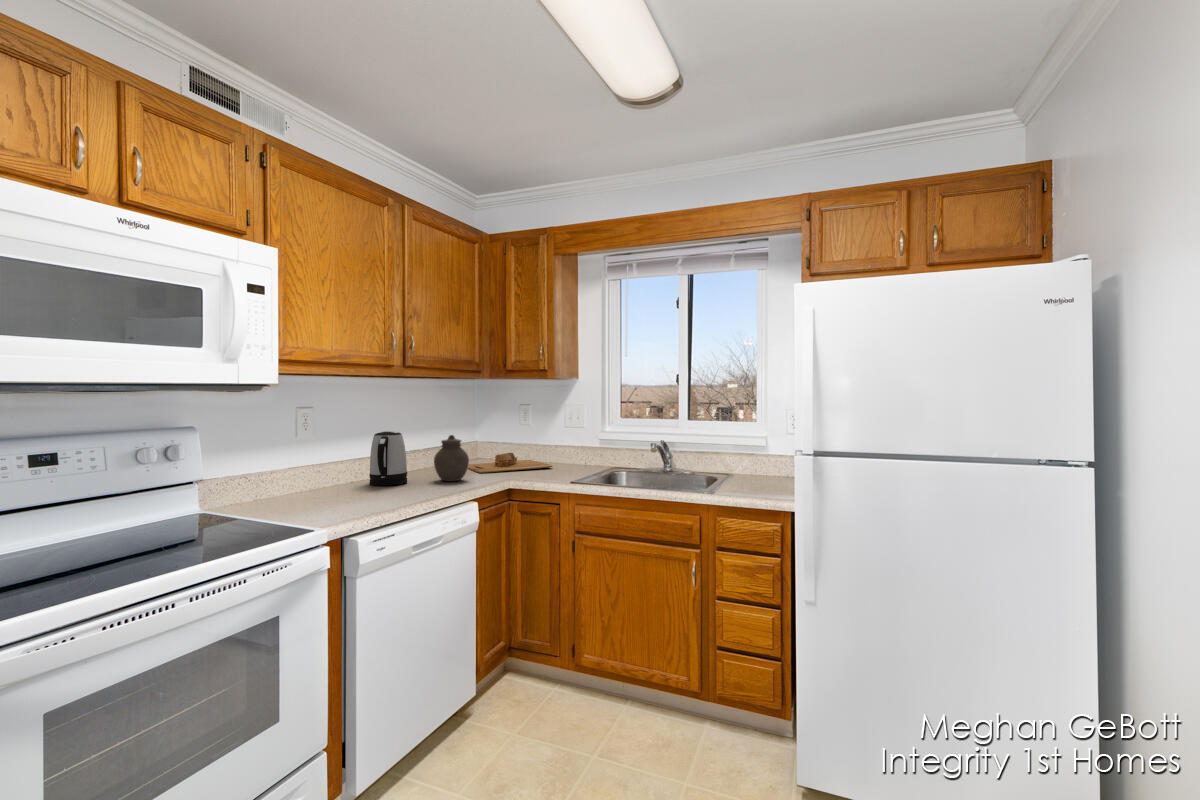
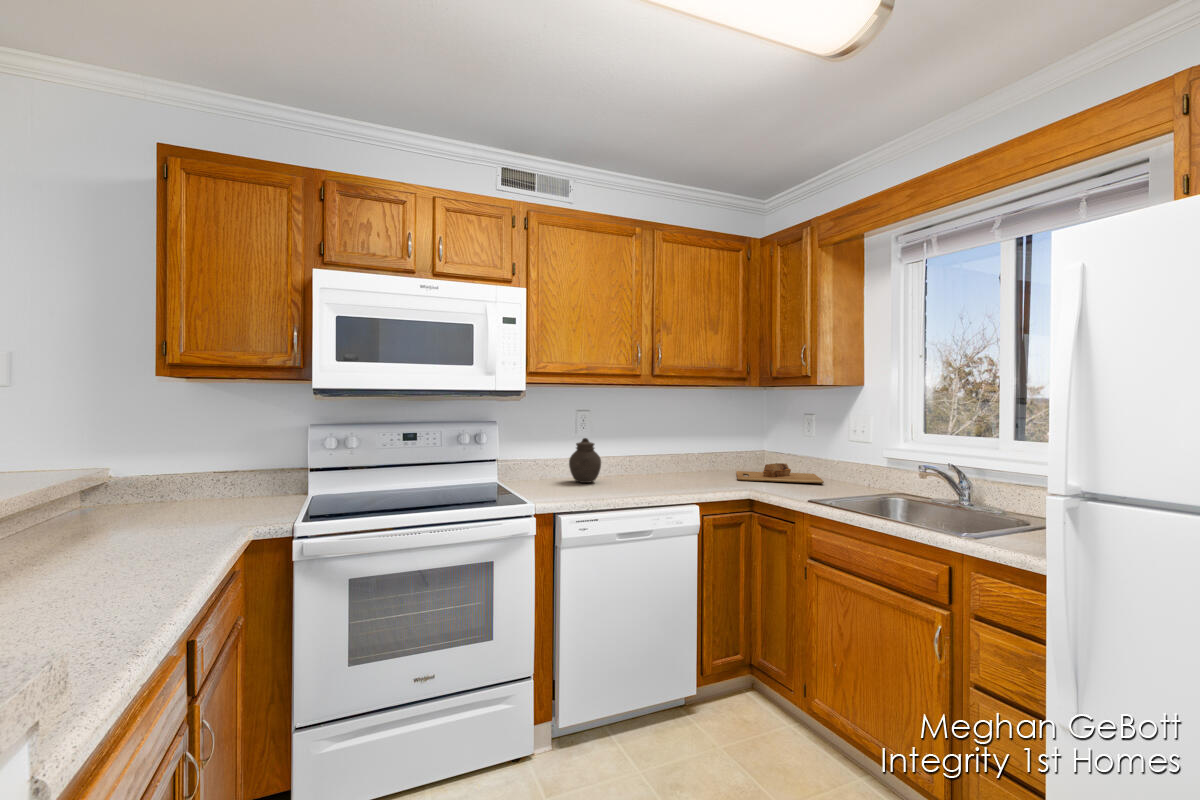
kettle: present [369,431,407,485] -> none [629,433,660,481]
jar: present [434,435,469,481] -> present [569,438,601,483]

